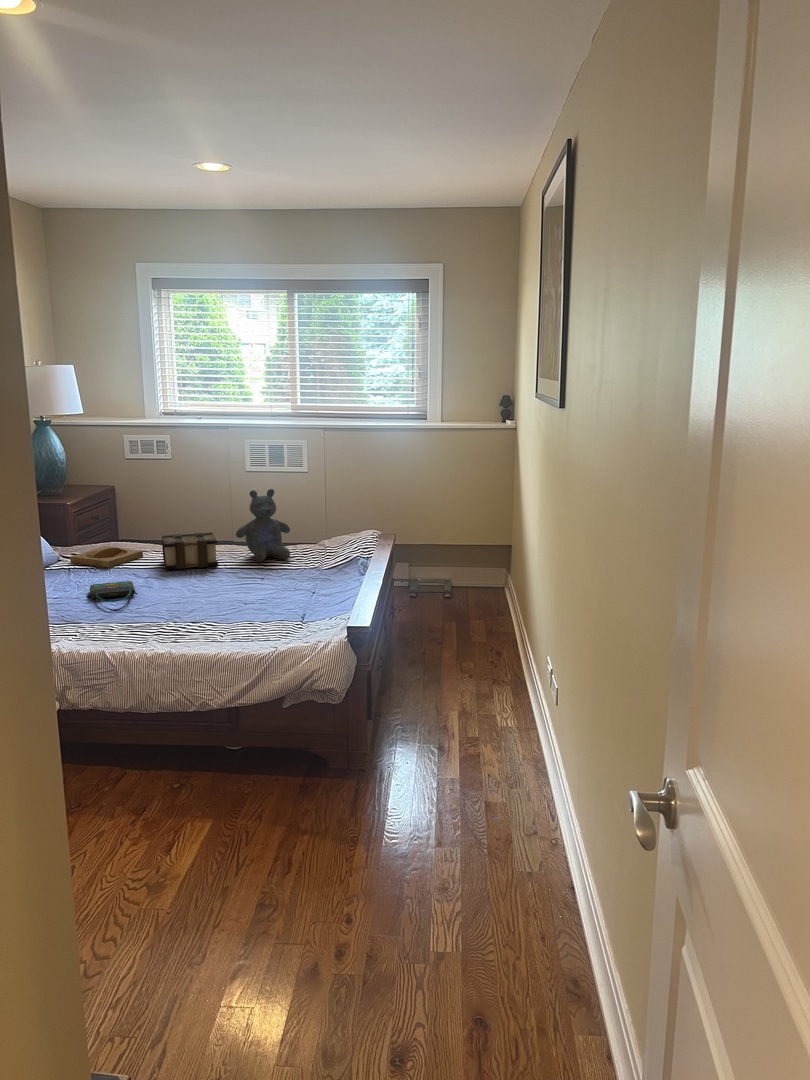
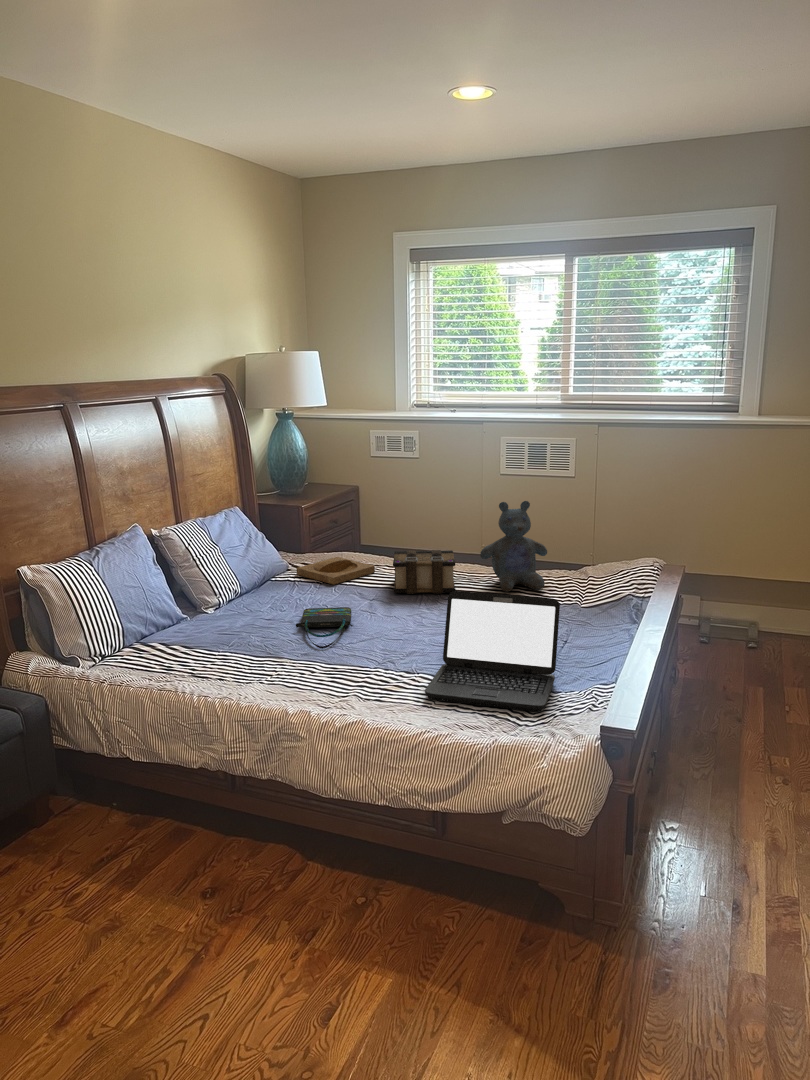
laptop: none [212,553,309,634] -> present [425,591,560,712]

